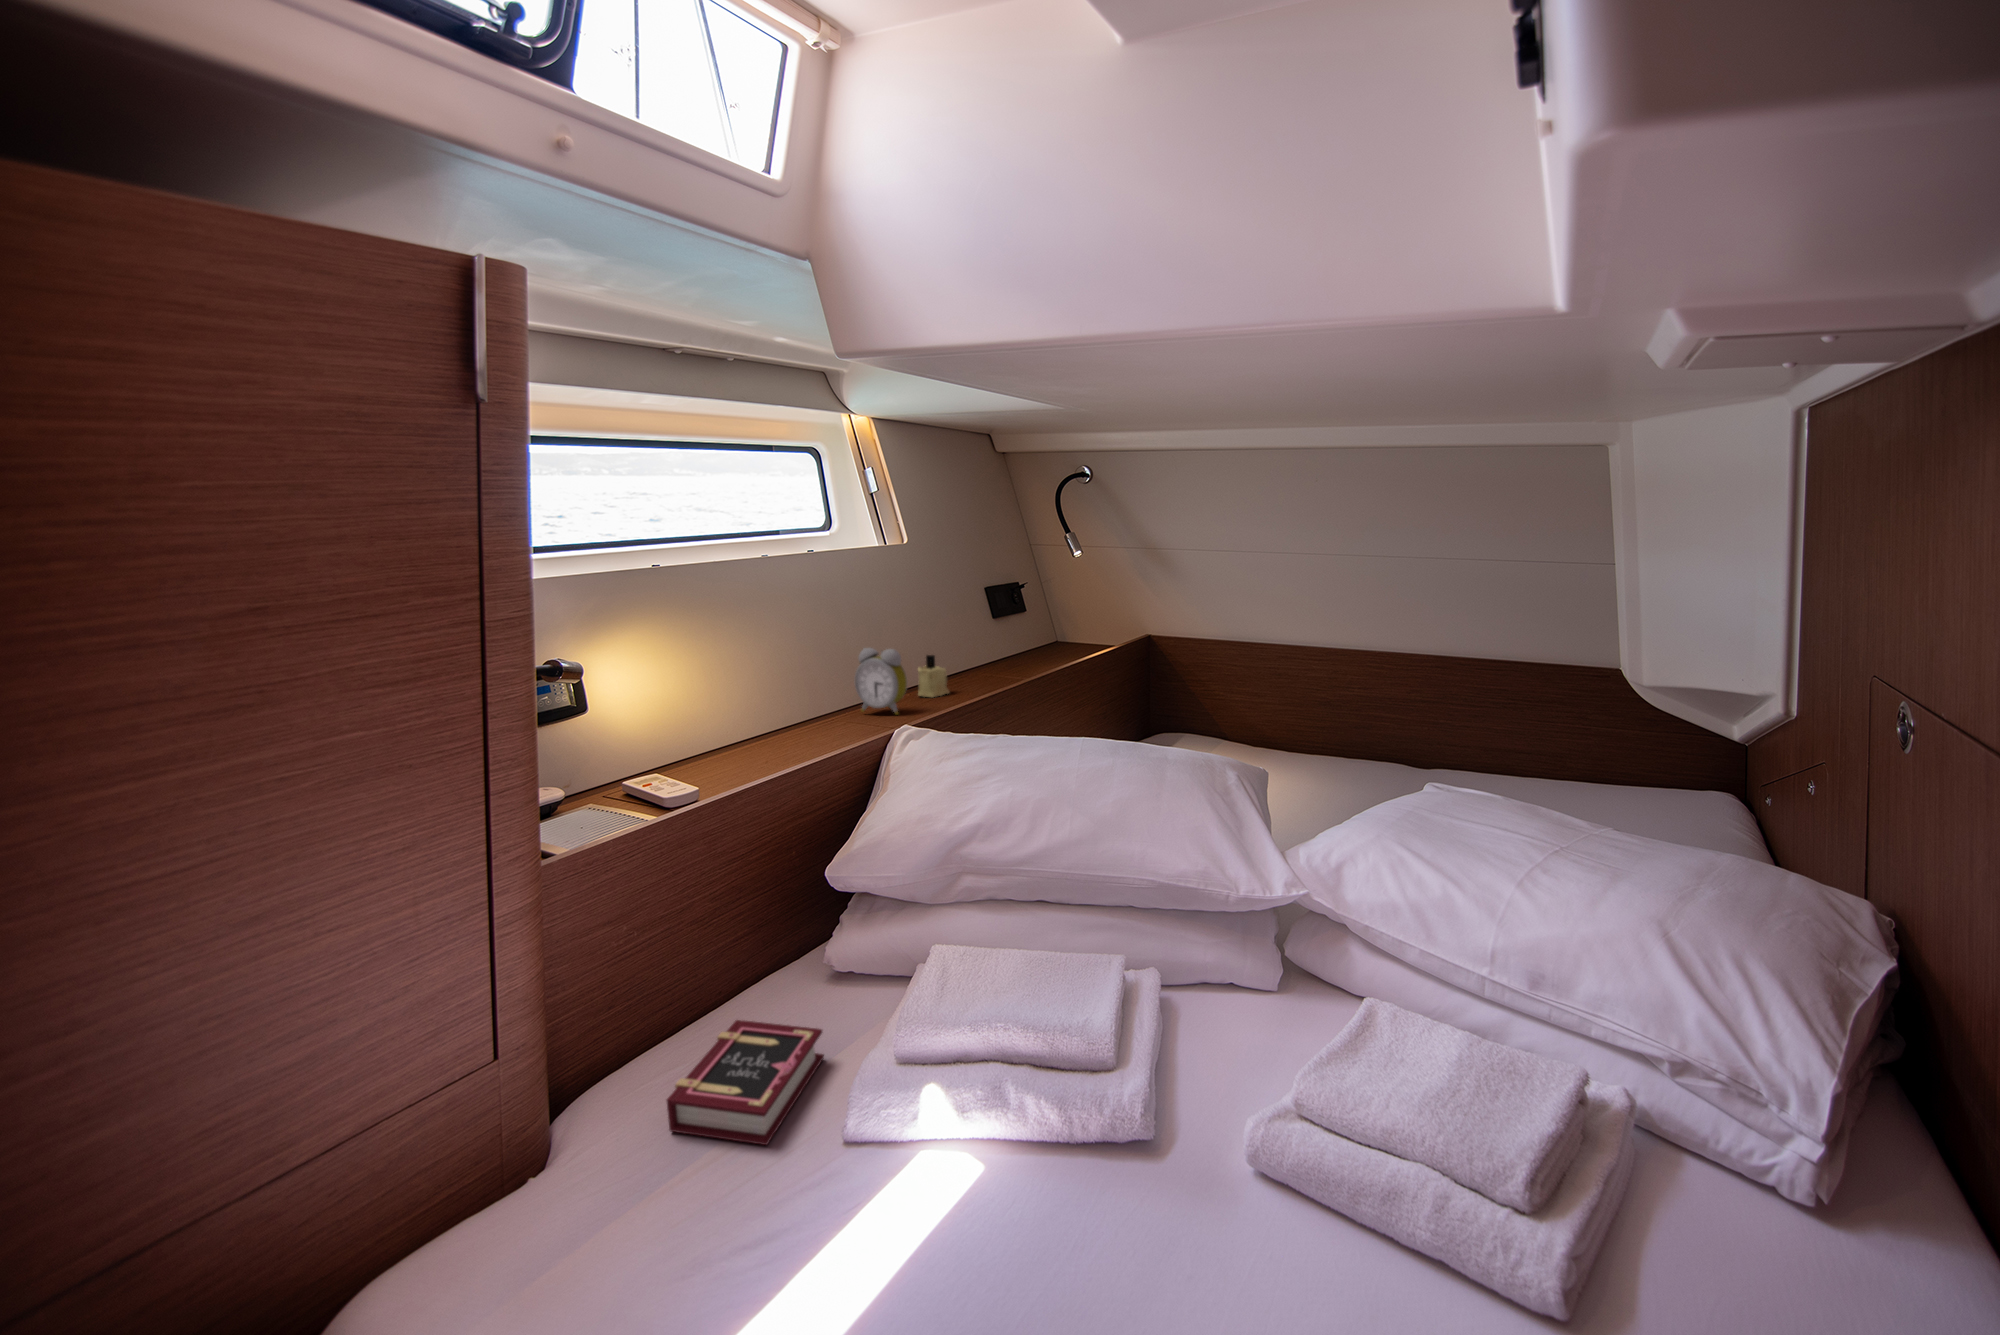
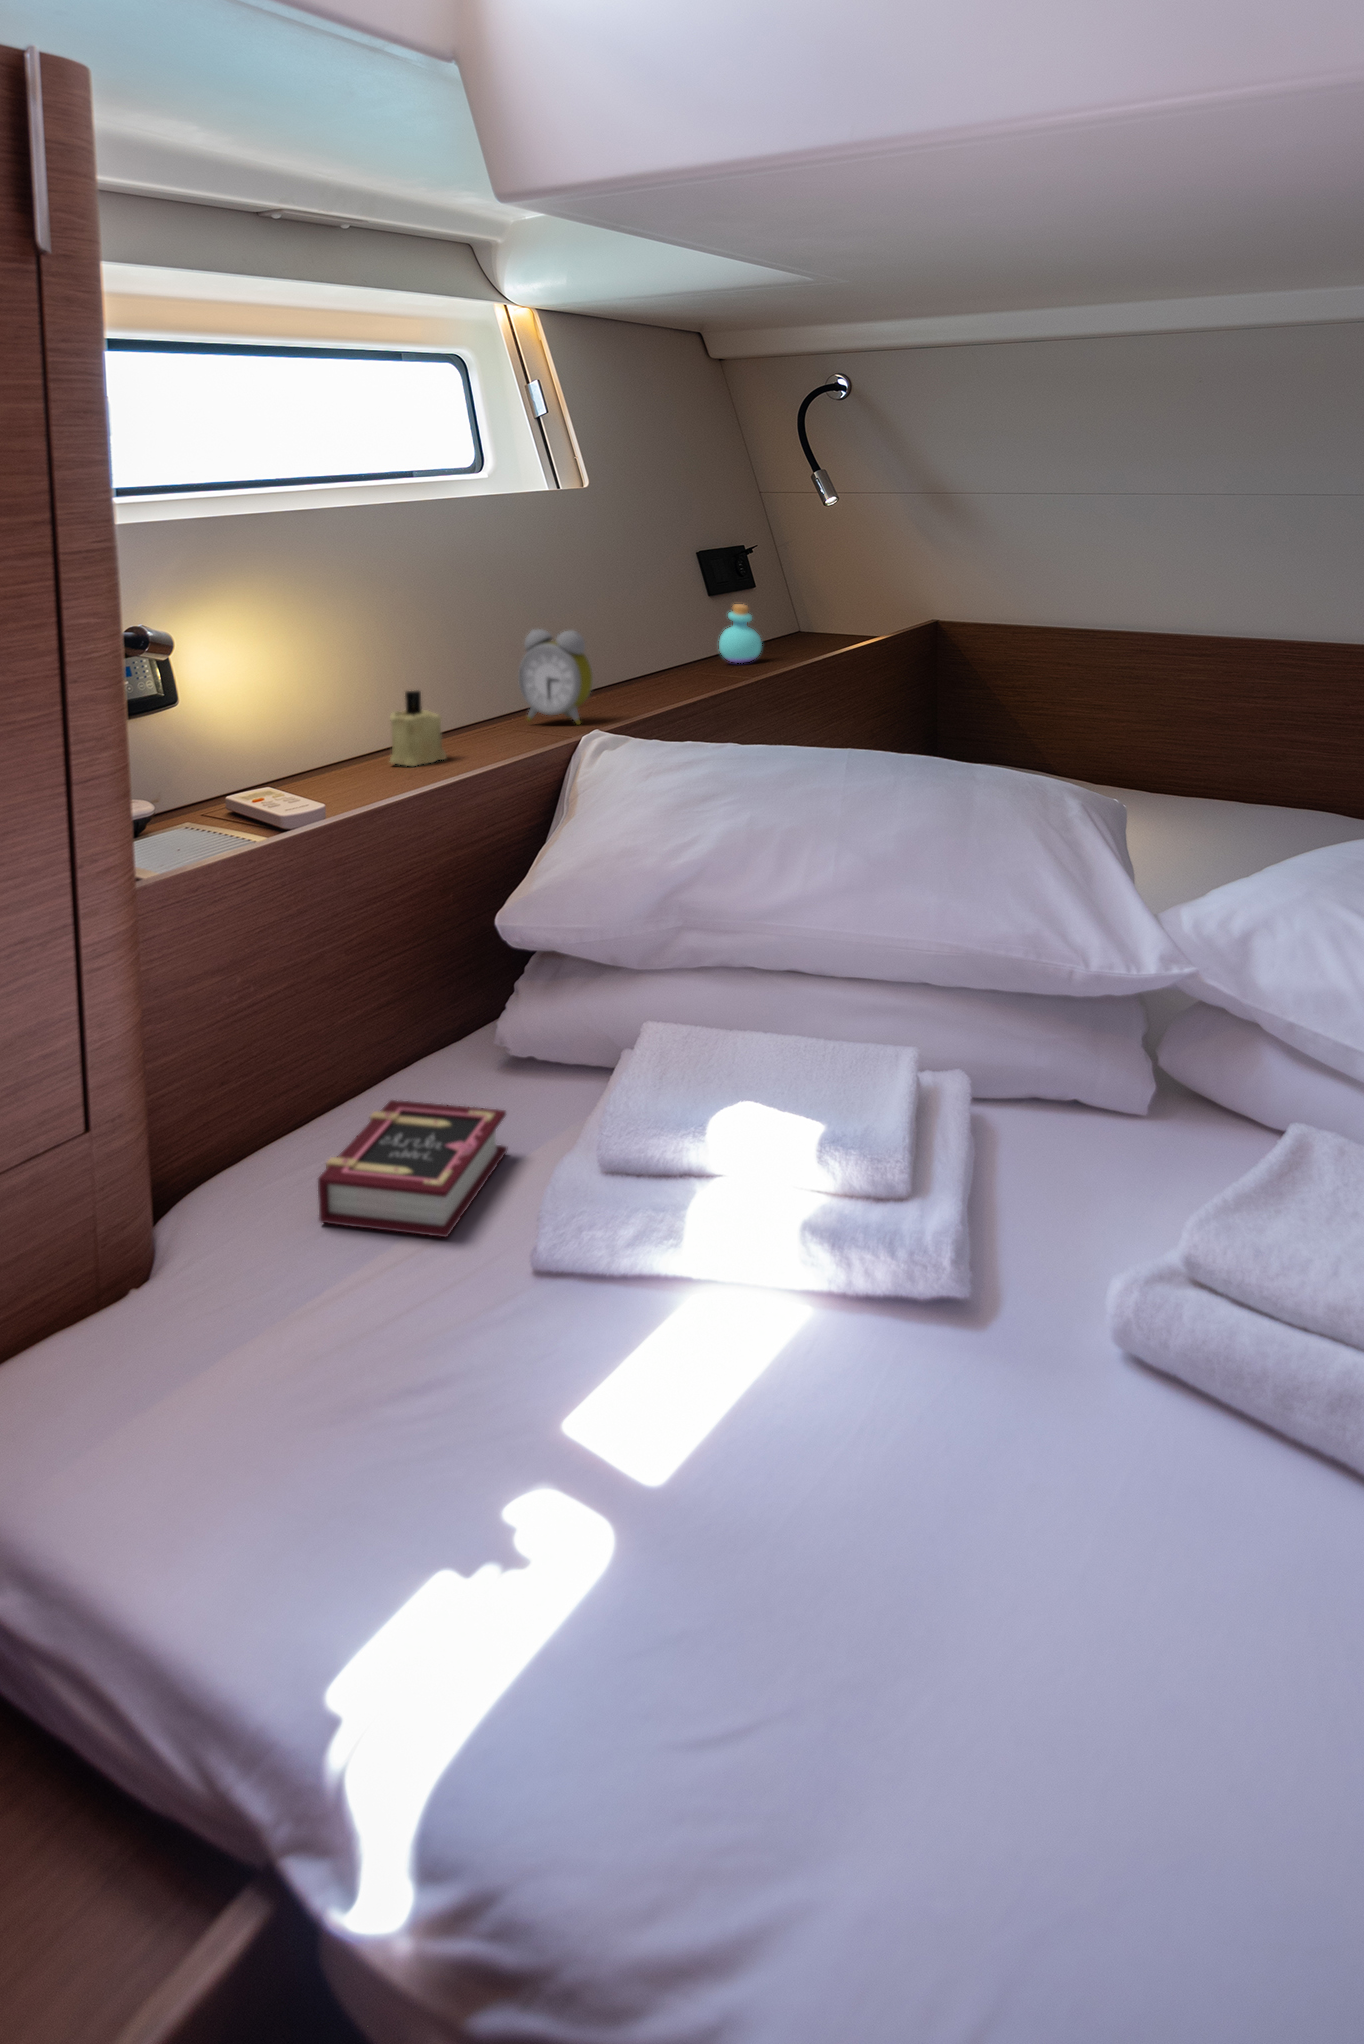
perfume bottle: none [1000,624,1029,663] -> present [719,604,762,663]
candle: present [918,655,949,697] -> present [390,691,446,766]

